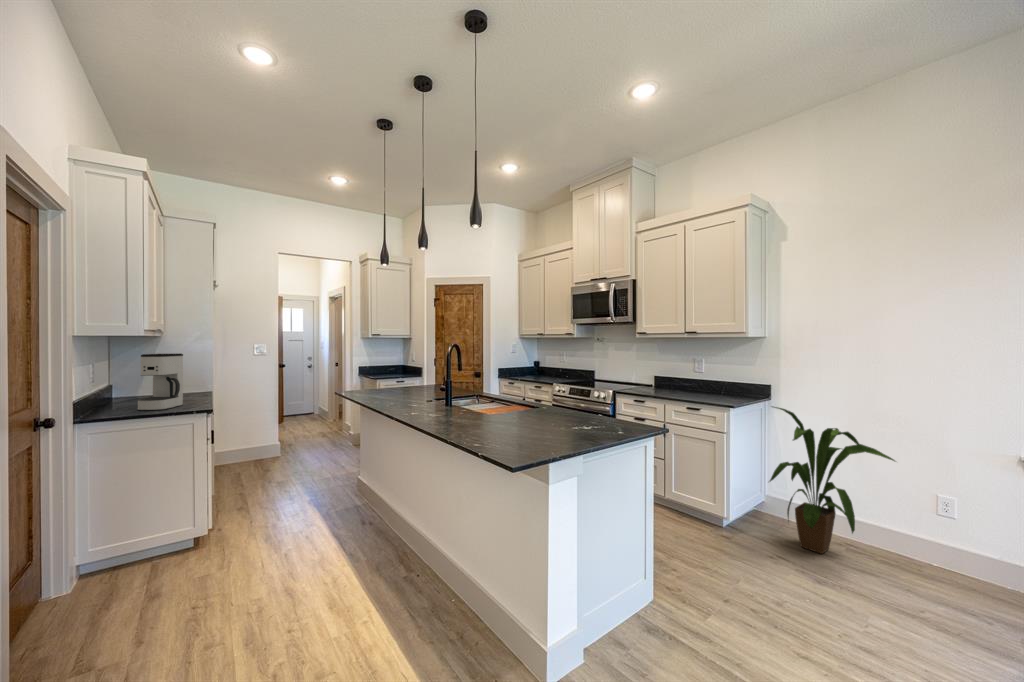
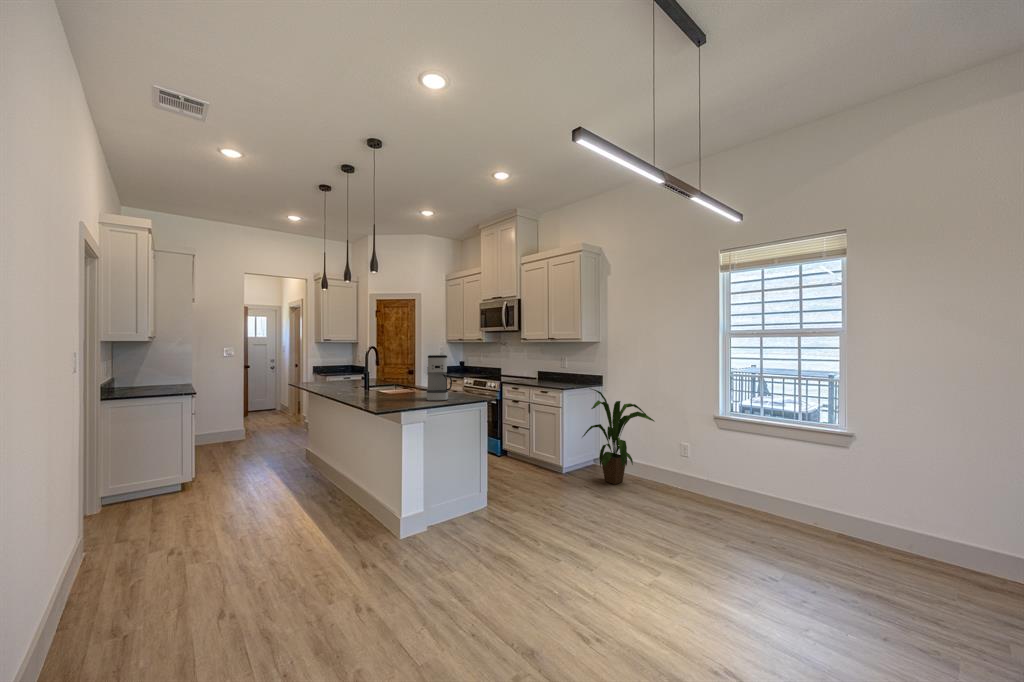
coffee maker: present [138,354,183,411] -> present [426,355,452,401]

